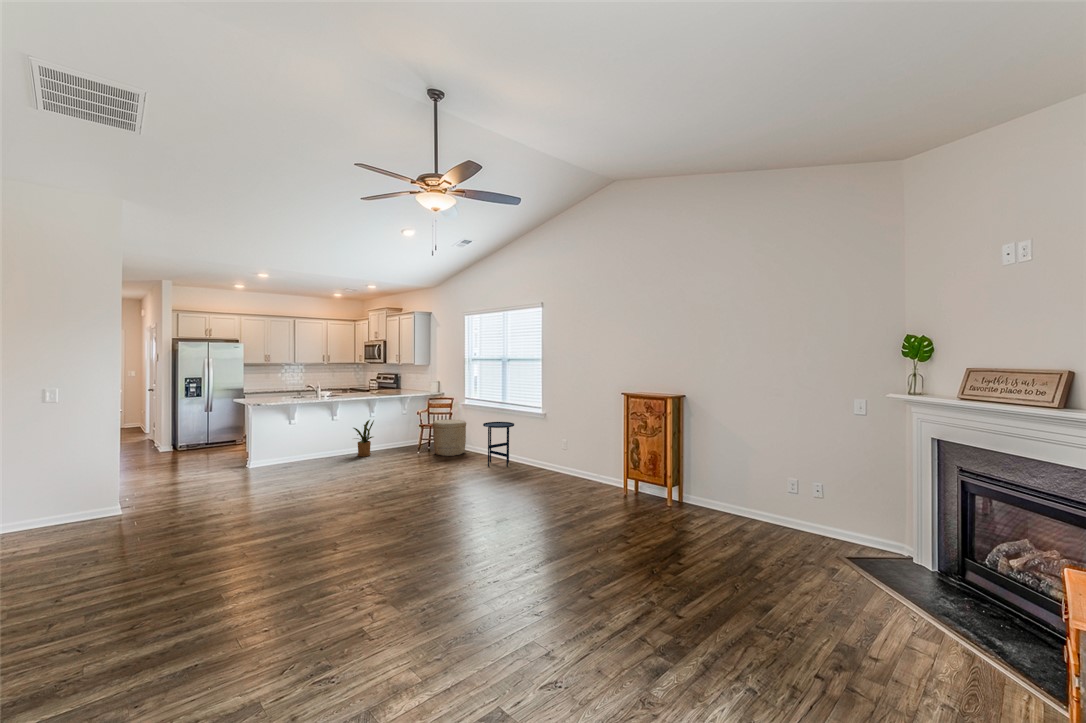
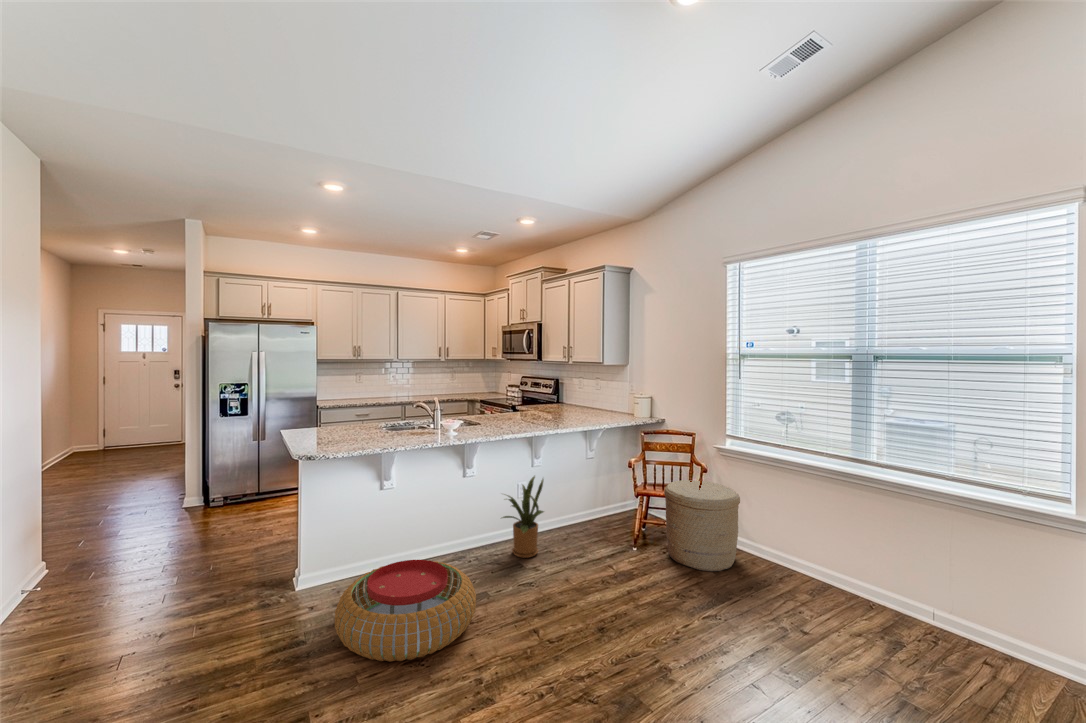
side table: present [483,422,514,466] -> none [840,513,942,651]
pouf: none [271,449,333,477] -> present [335,560,476,662]

